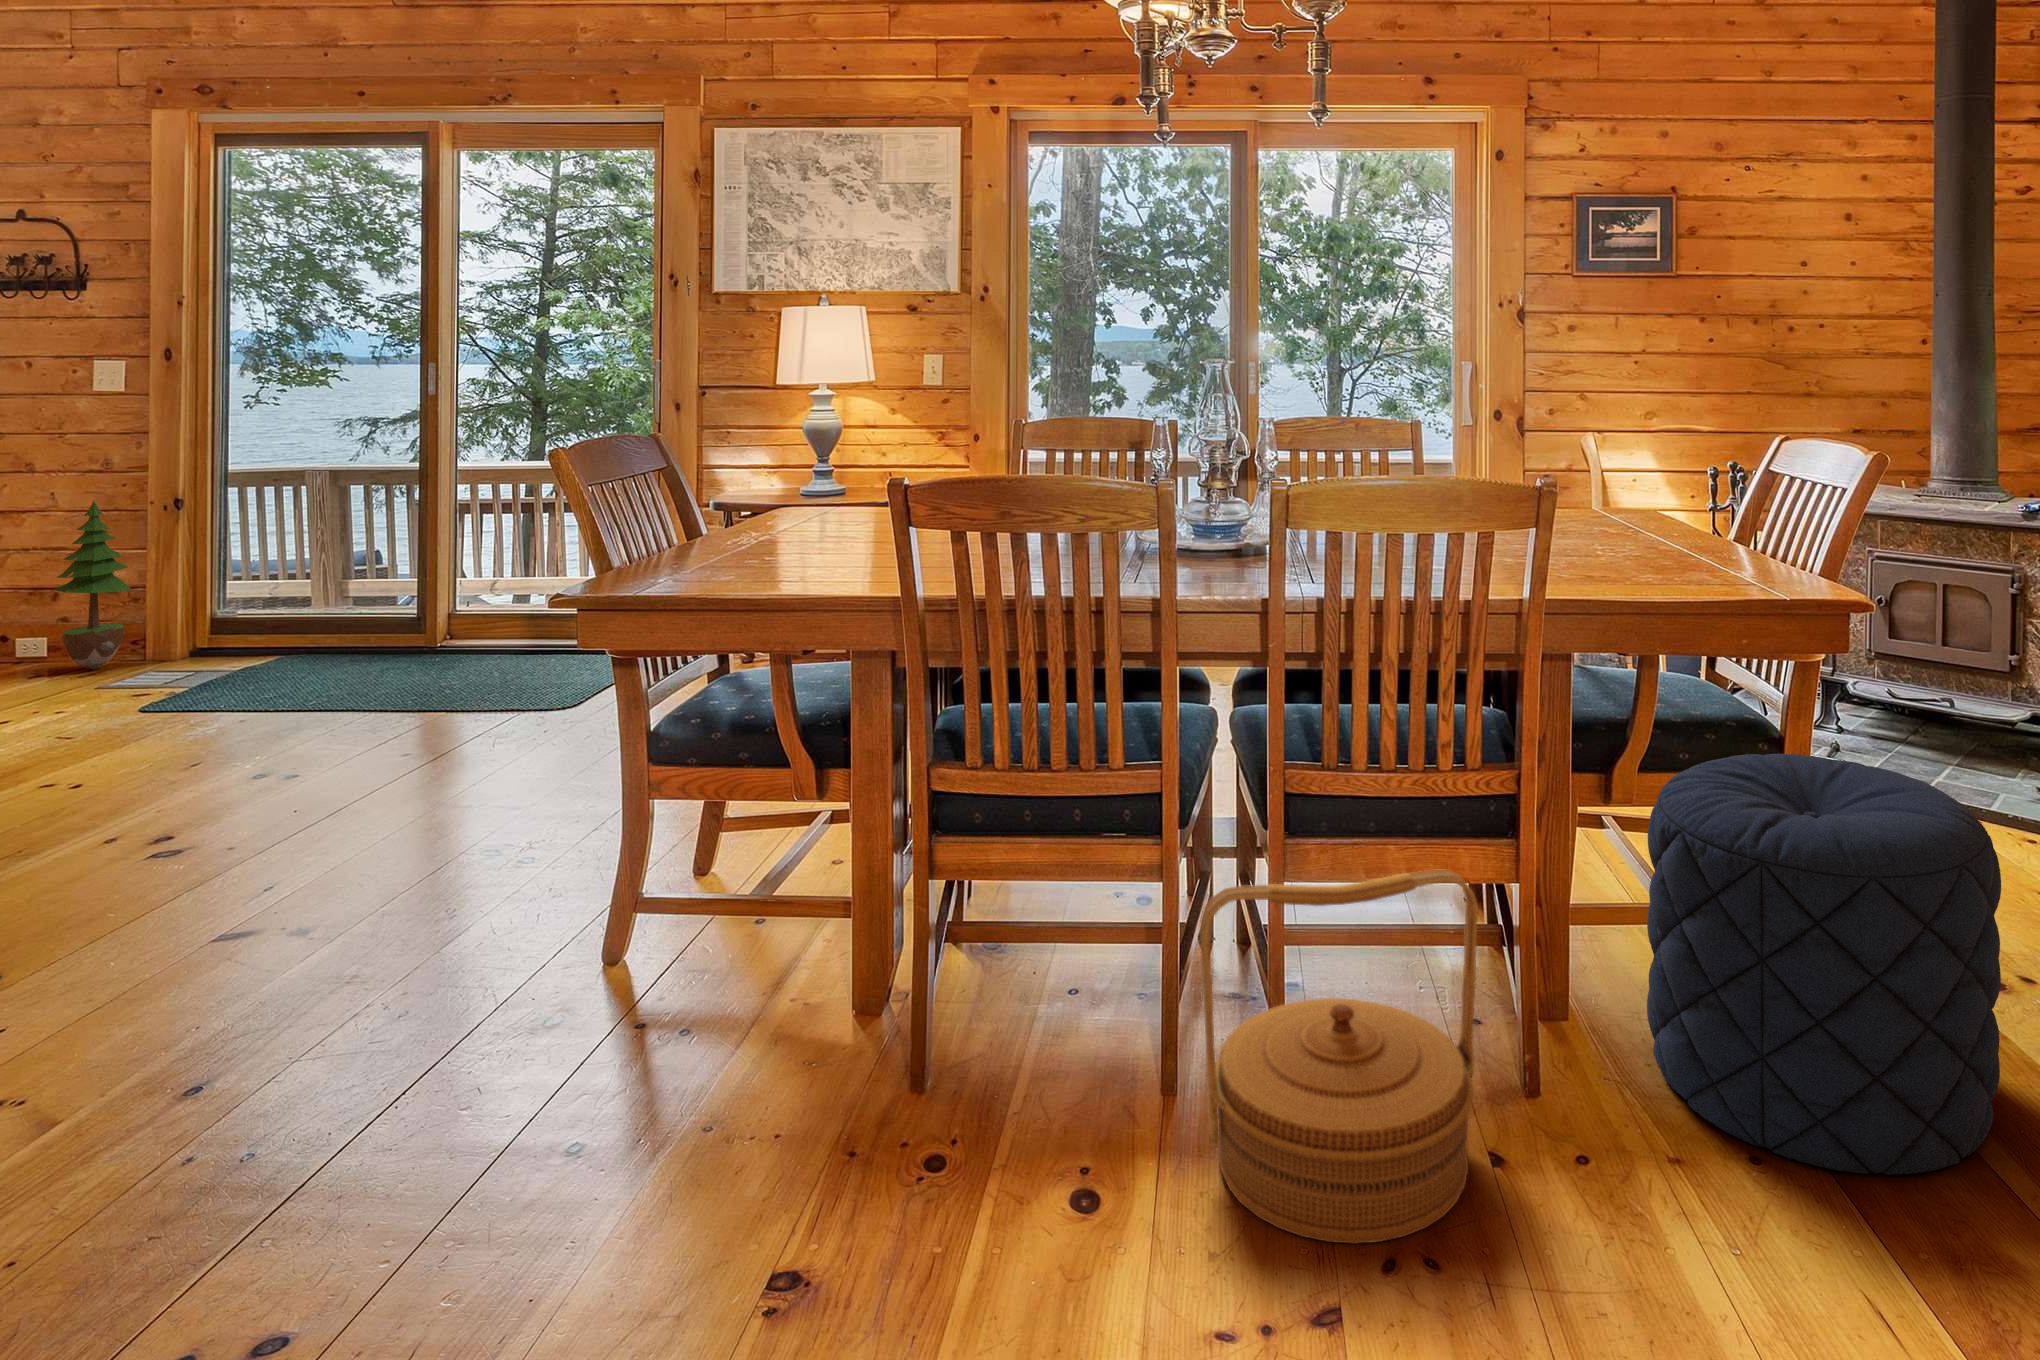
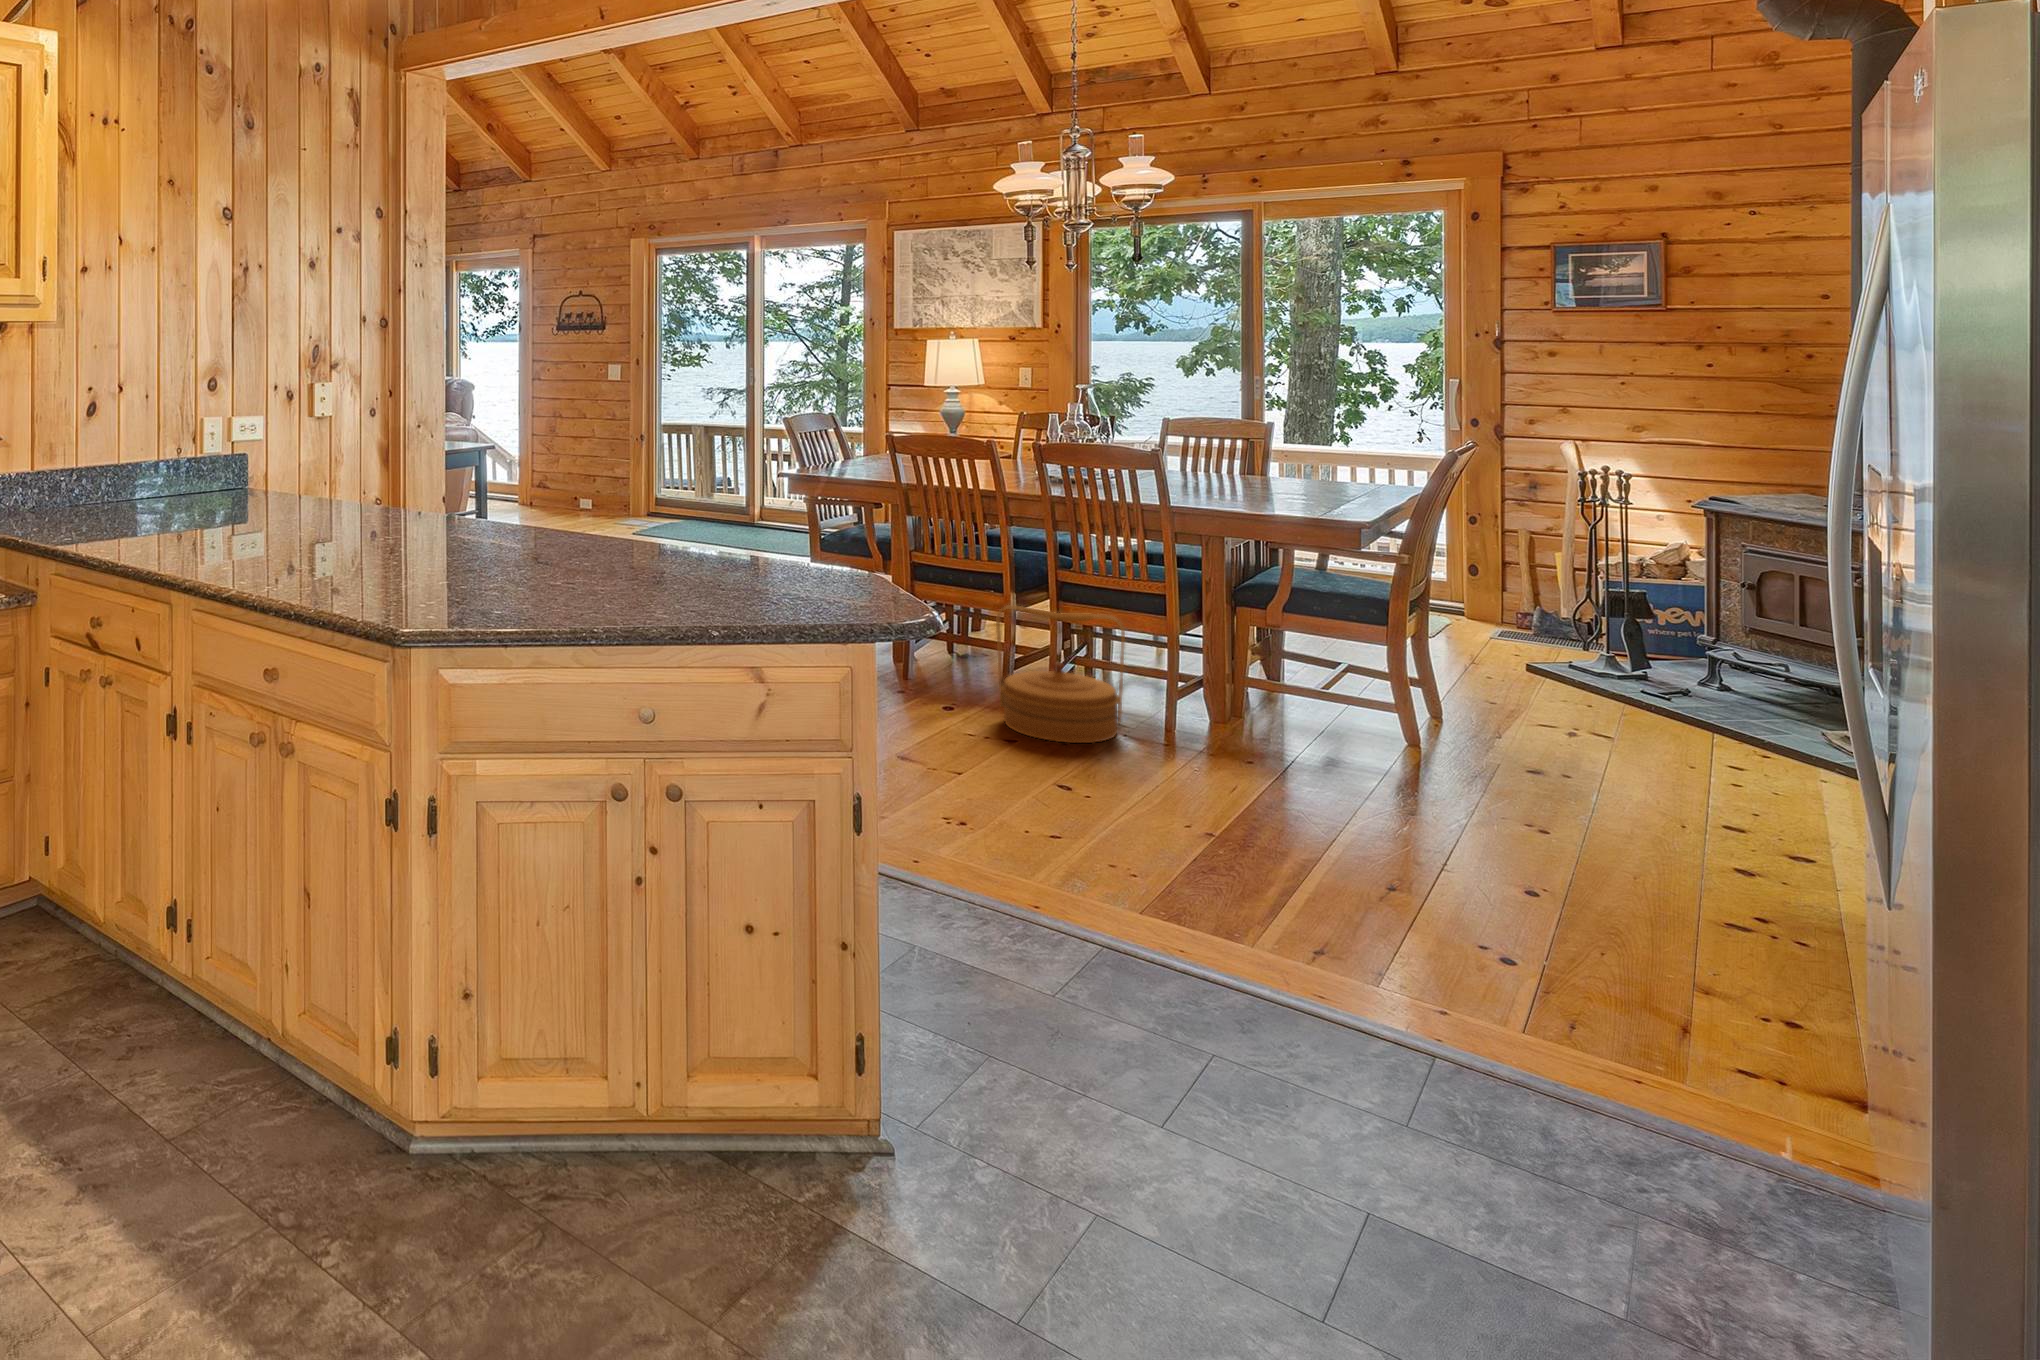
potted tree: present [54,501,131,669] -> none [594,435,624,518]
pouf: present [1647,754,2001,1175] -> none [1240,604,1434,789]

